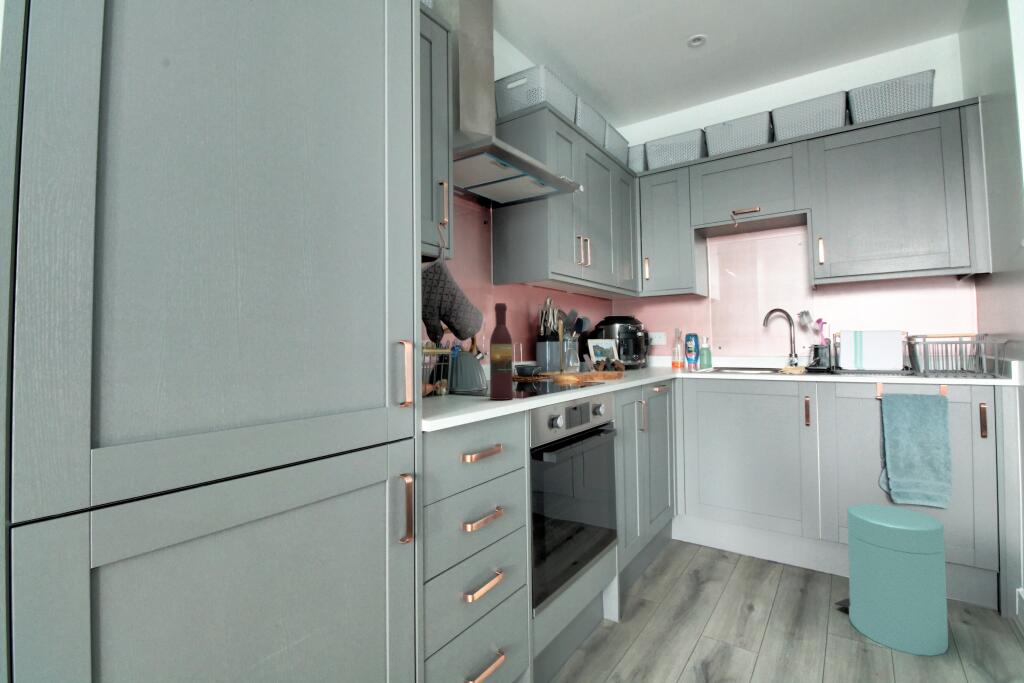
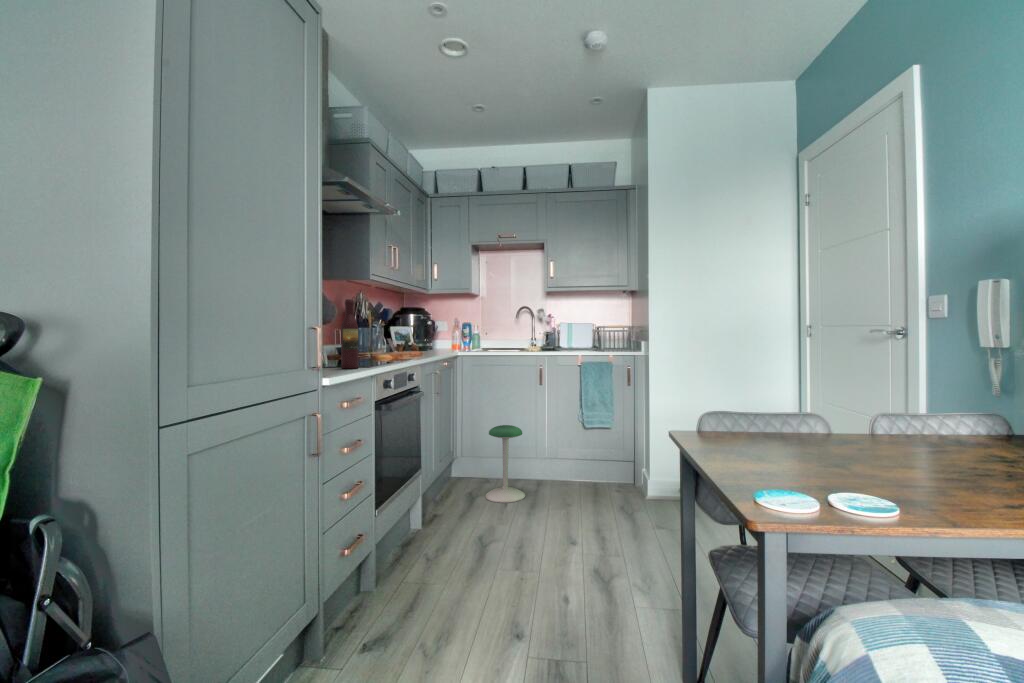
stool: none [718,481,784,604] -> present [486,425,525,503]
trash can: present [835,504,948,656] -> none [552,430,604,509]

